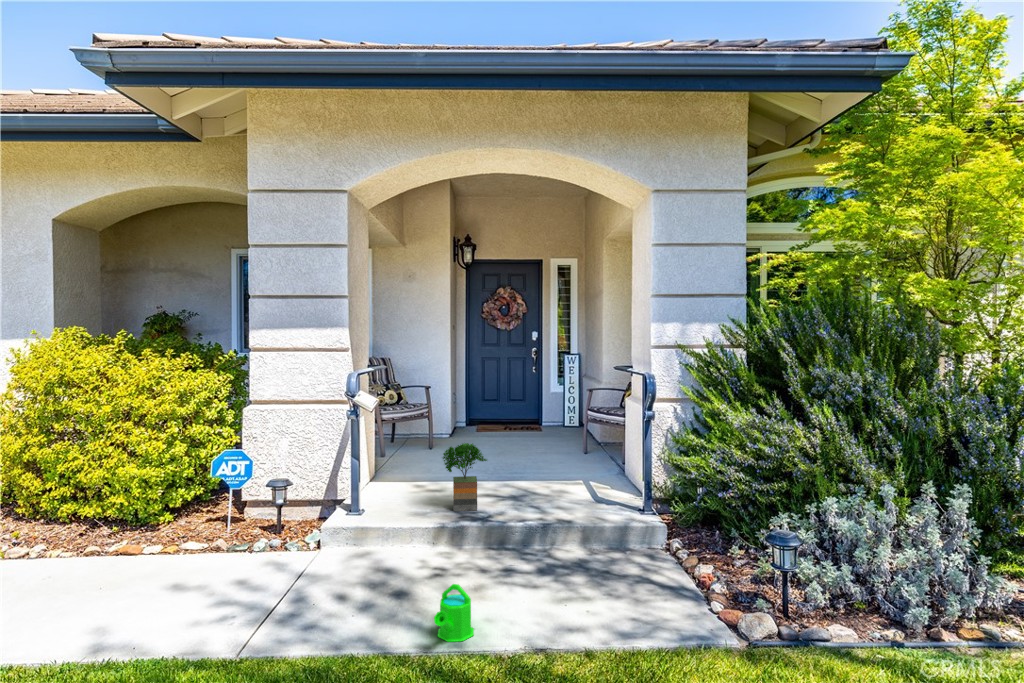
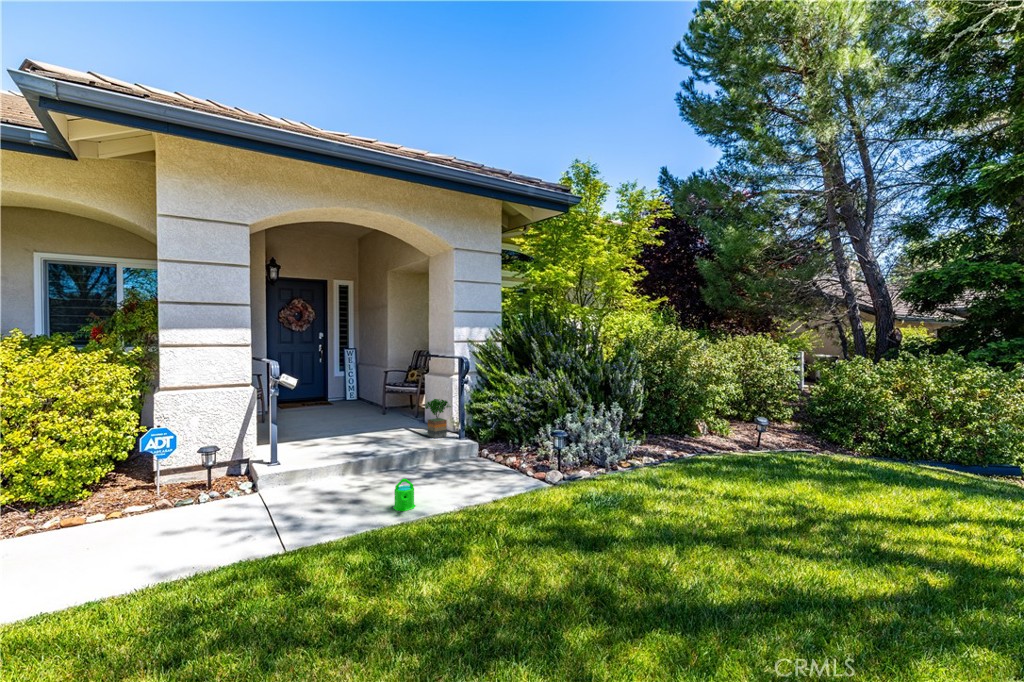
potted tree: present [443,443,487,511] -> present [425,399,451,438]

